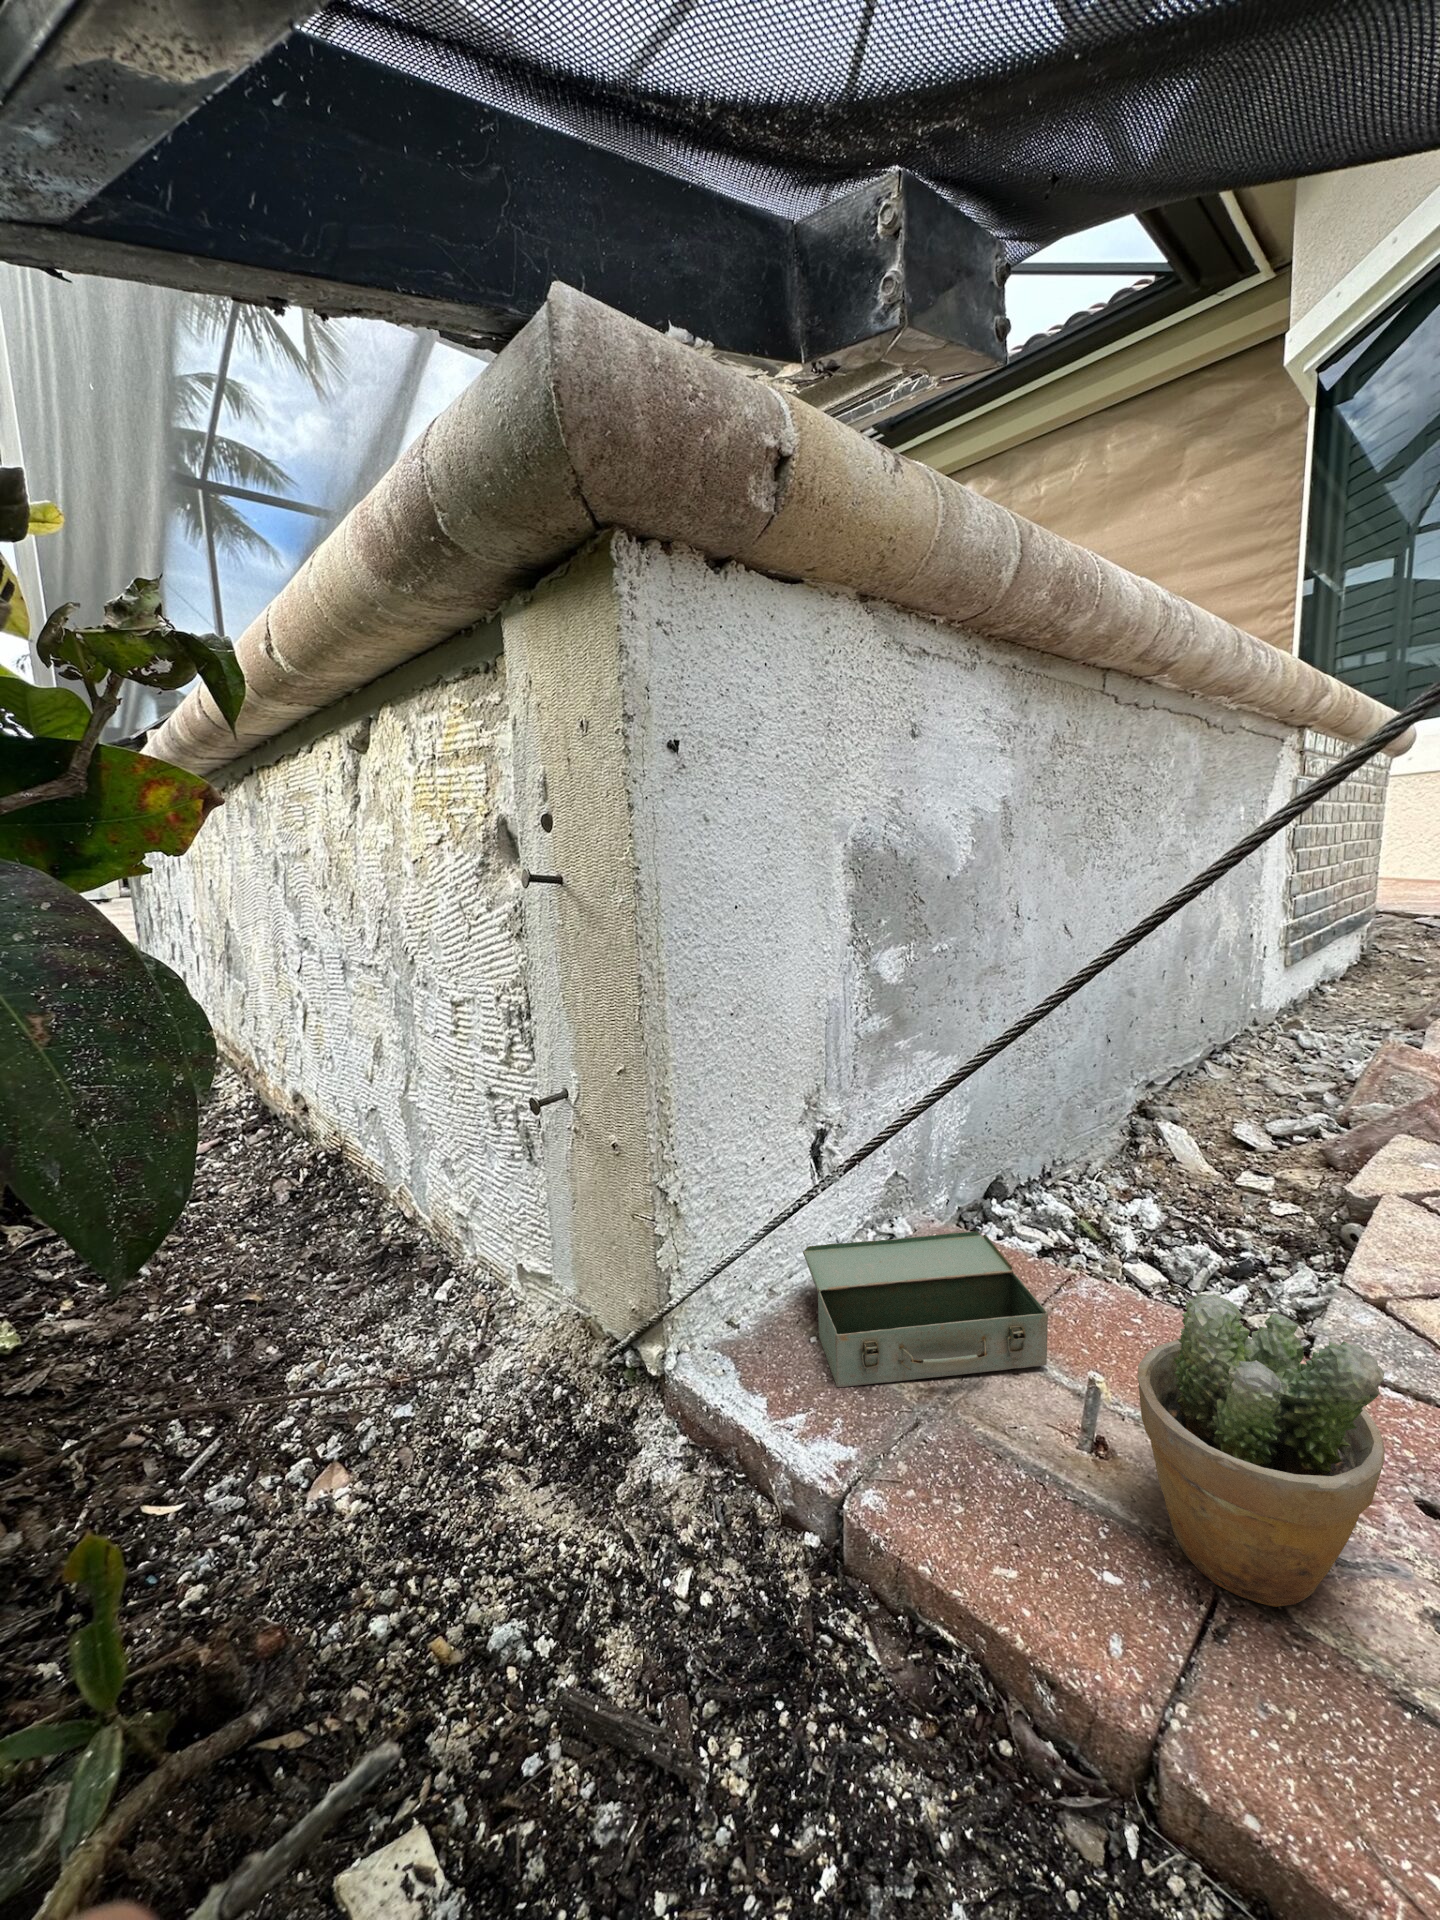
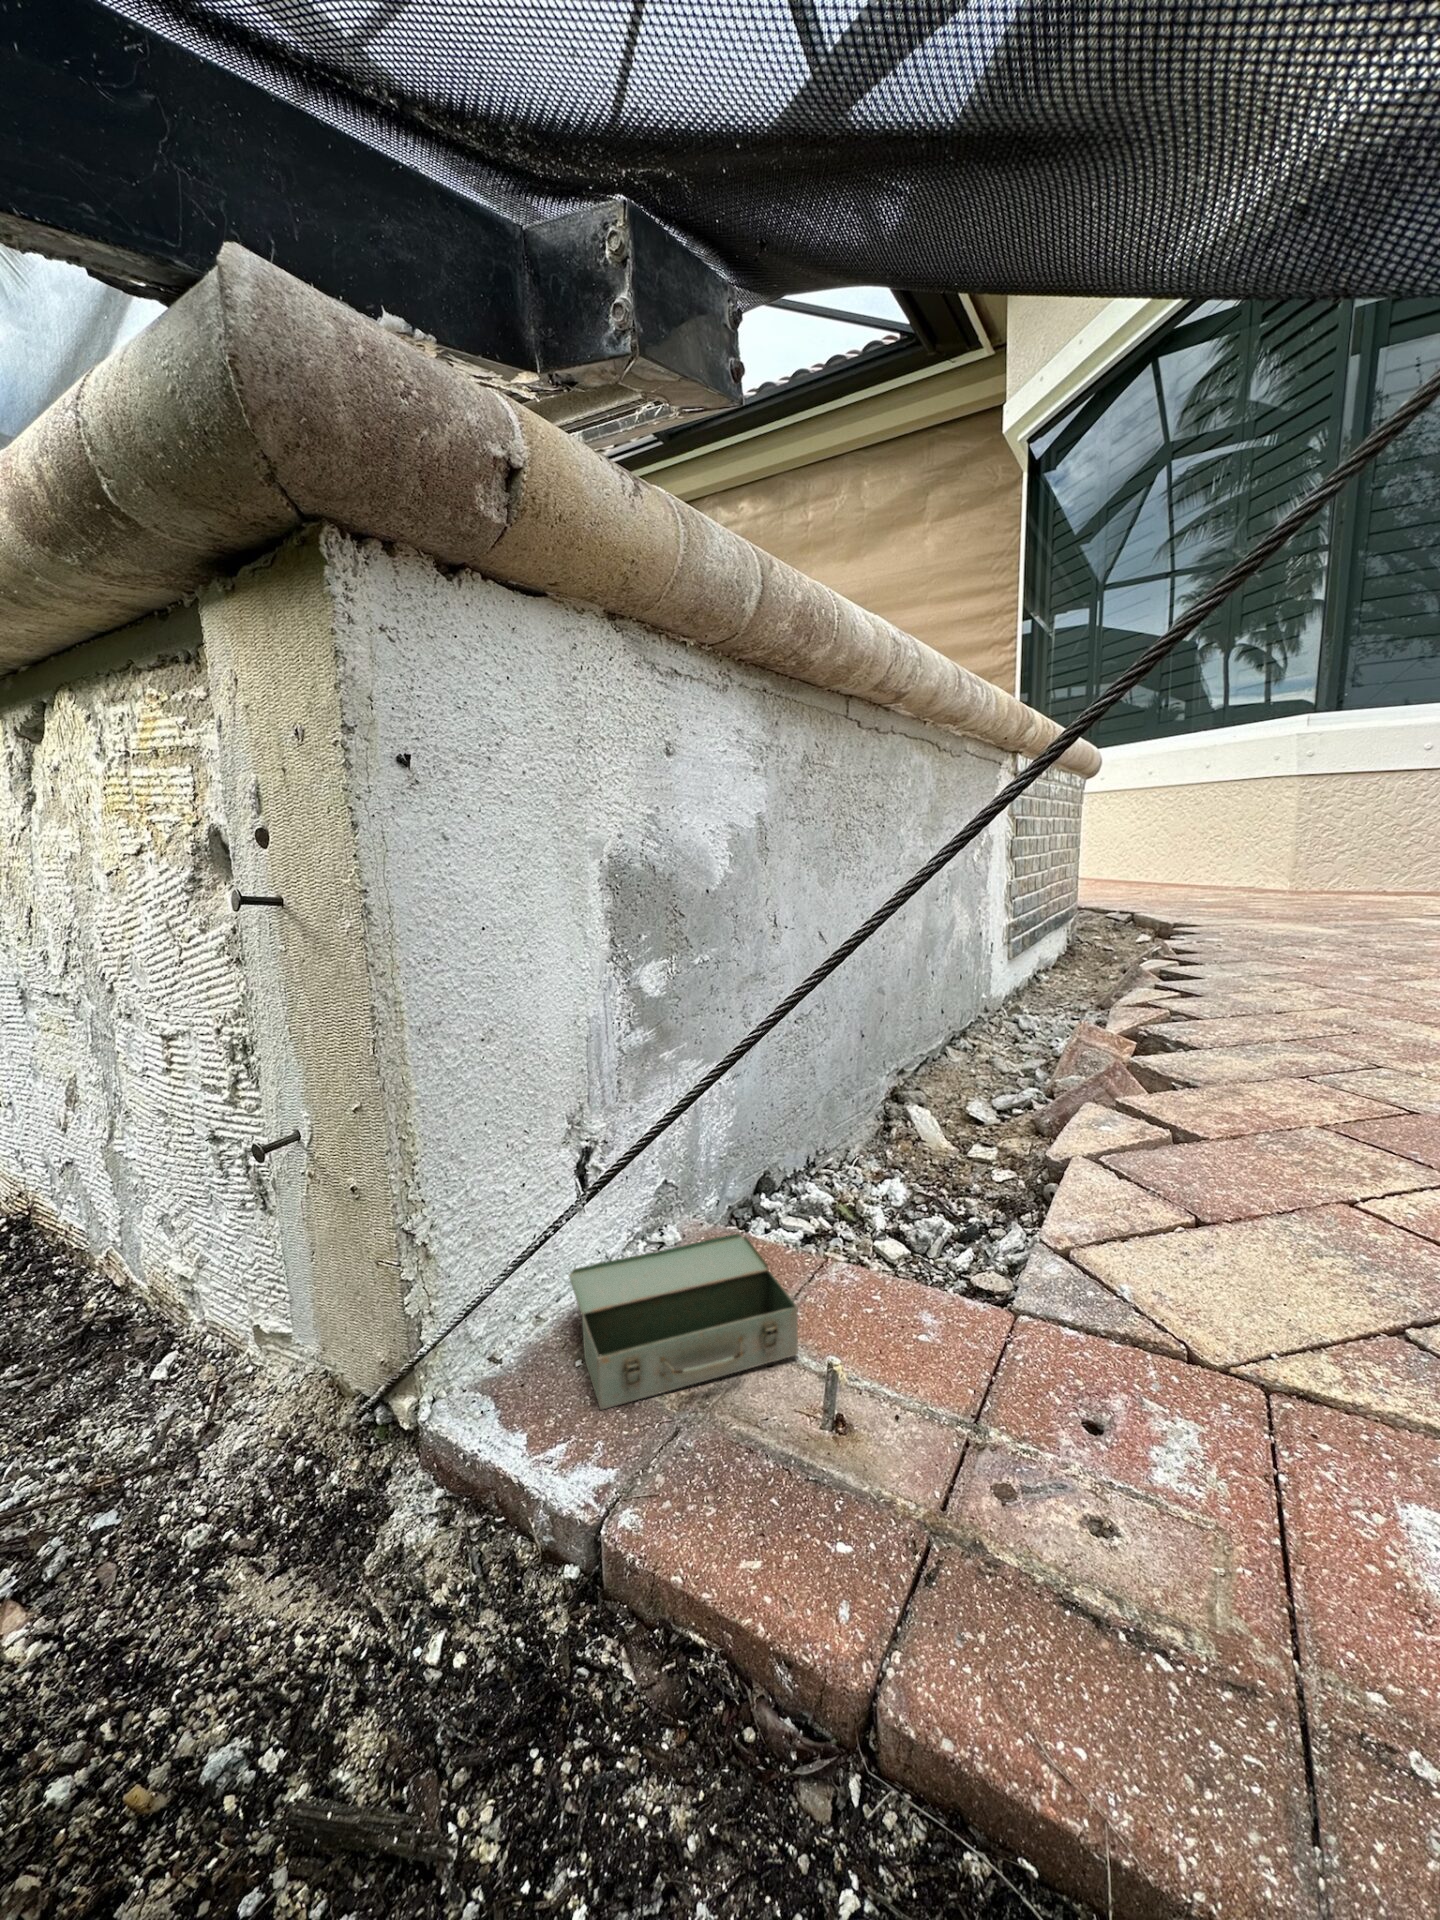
potted plant: present [1138,1295,1385,1607] -> none [865,1278,1054,1546]

